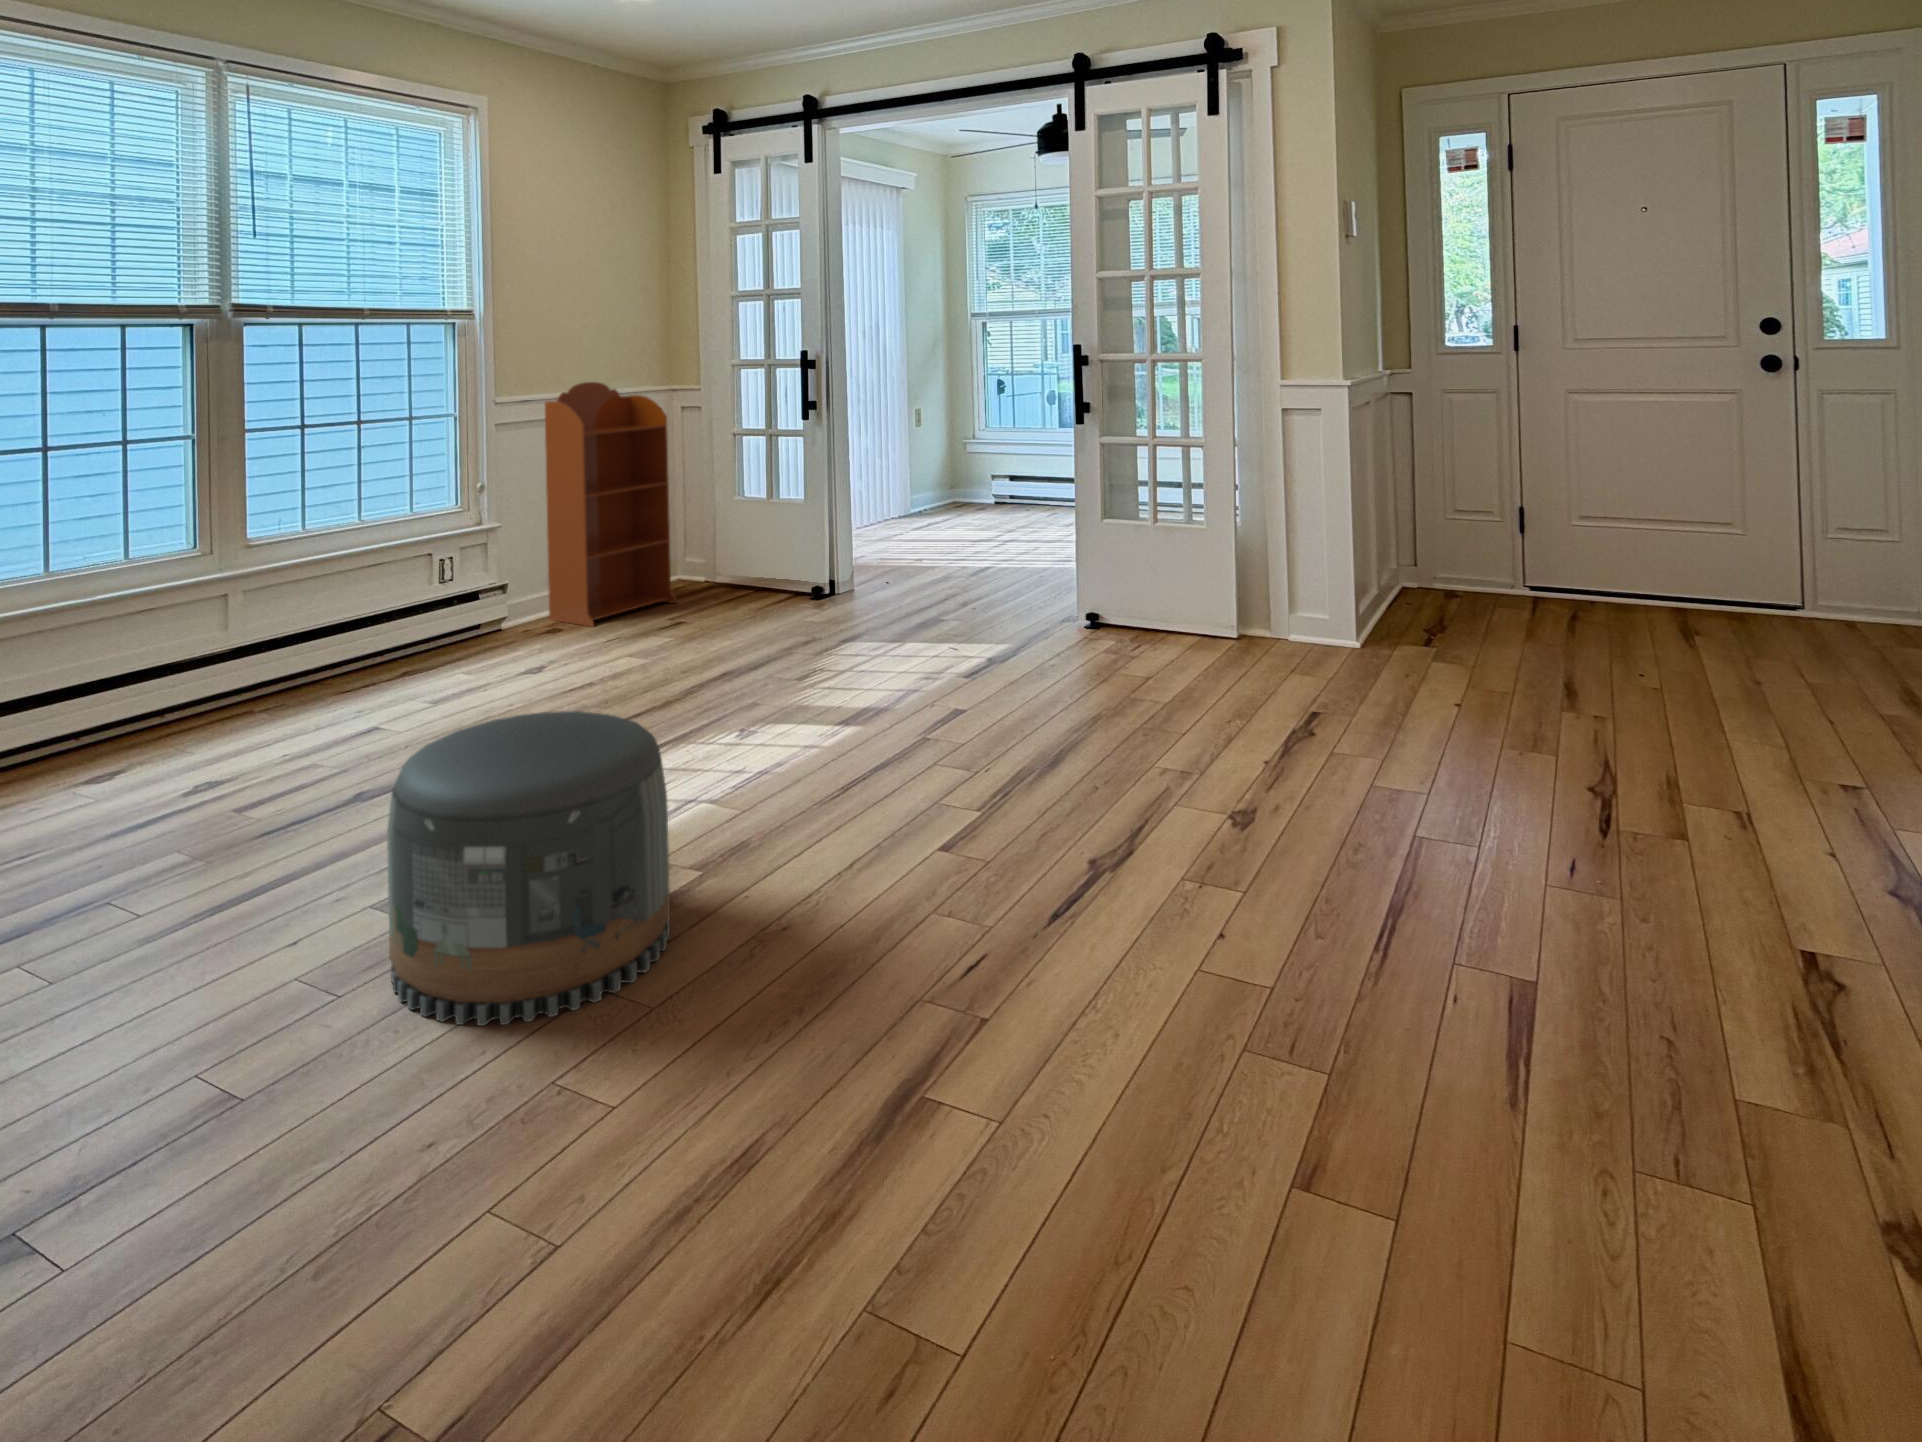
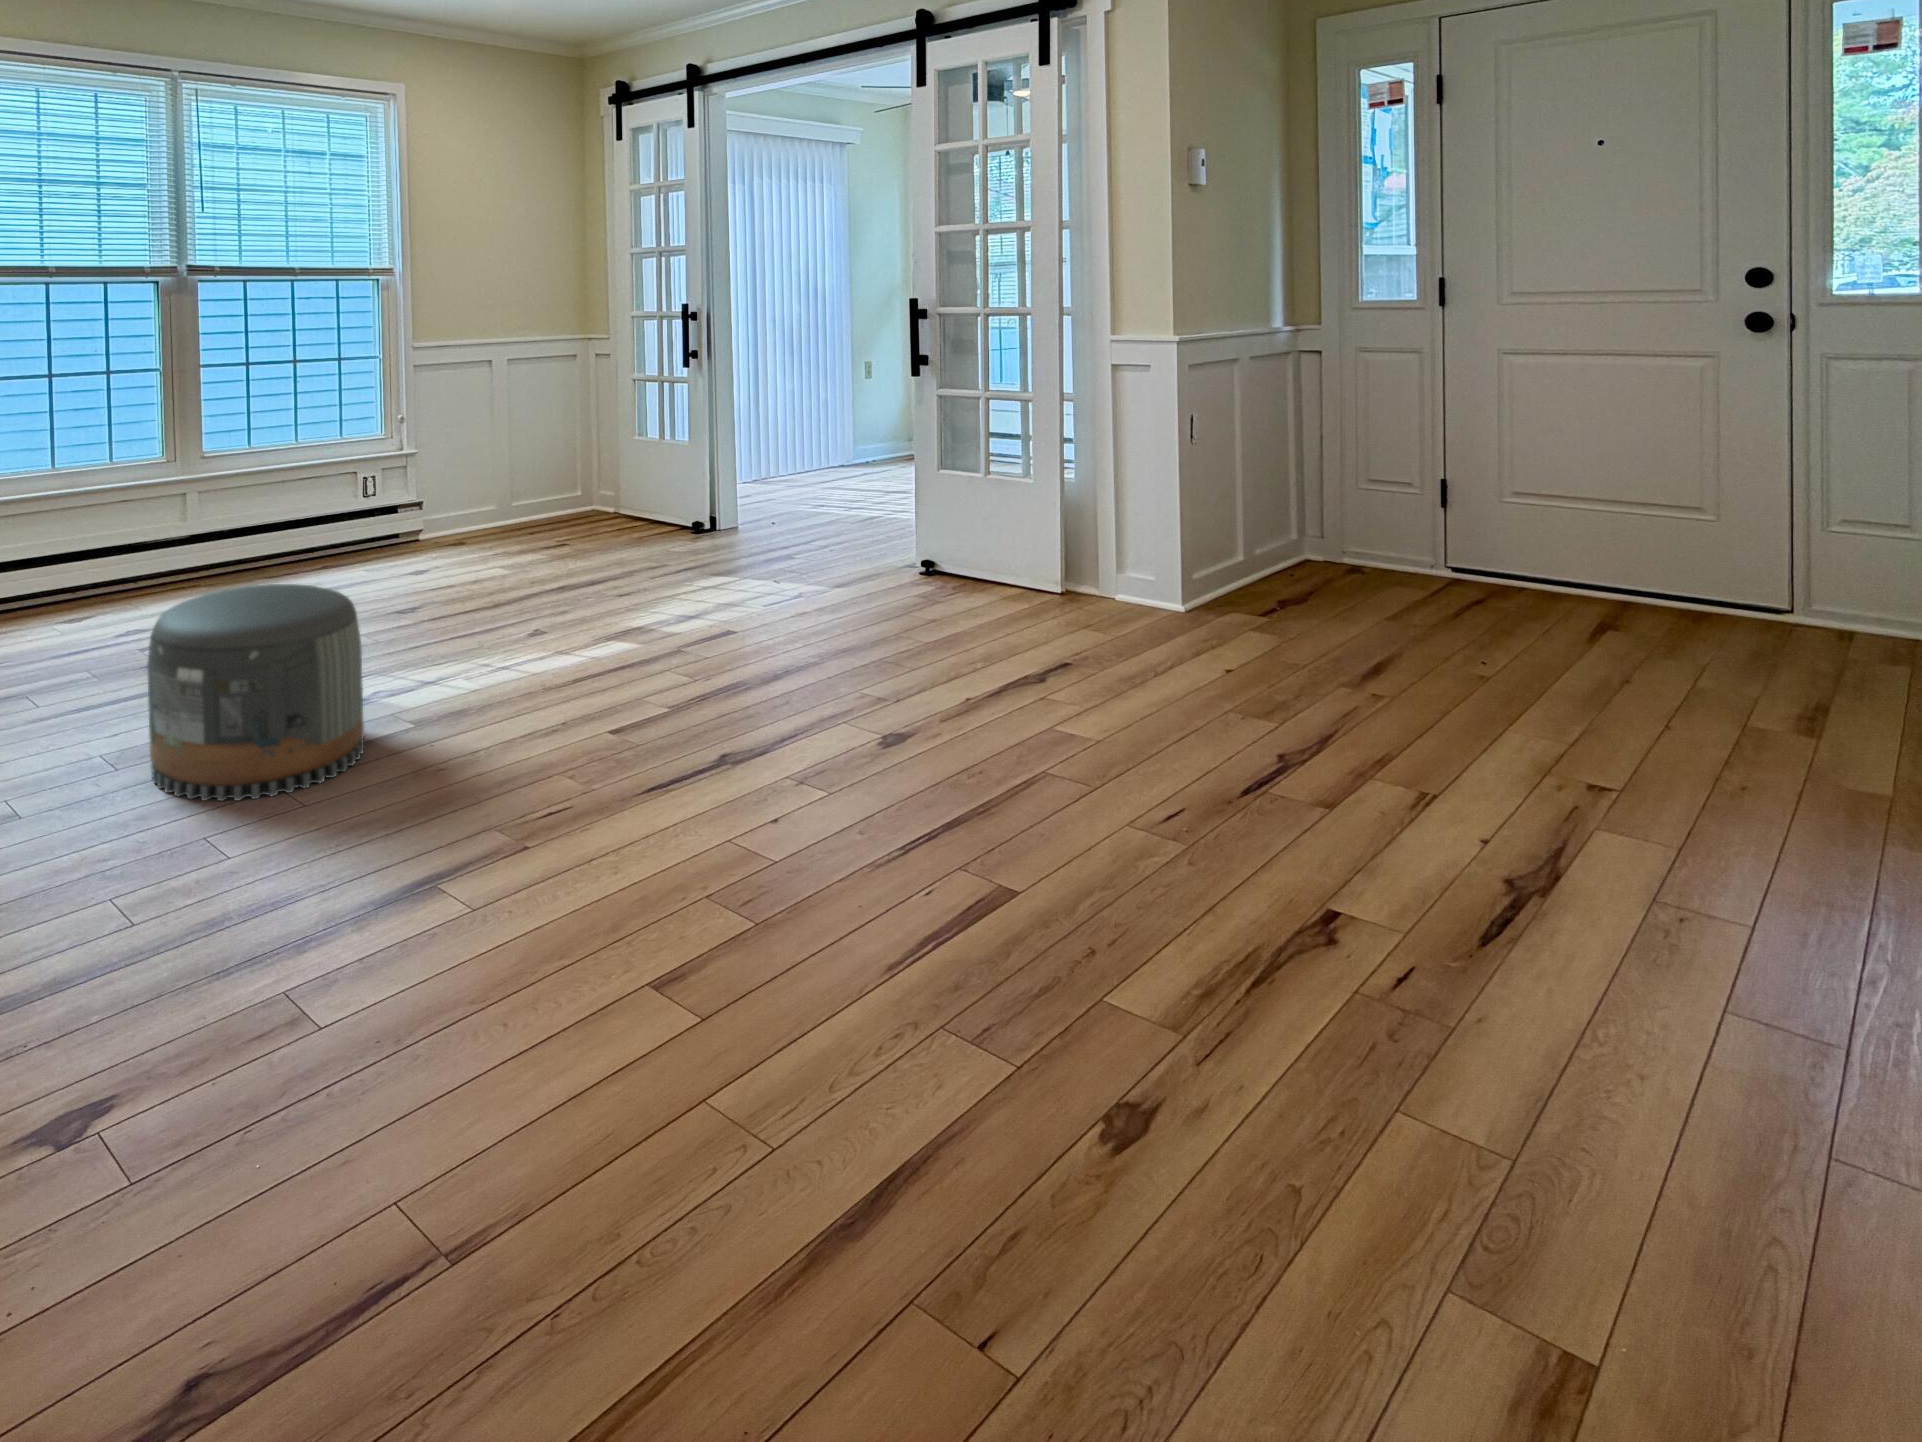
bookcase: present [544,382,677,627] -> none [458,330,575,543]

